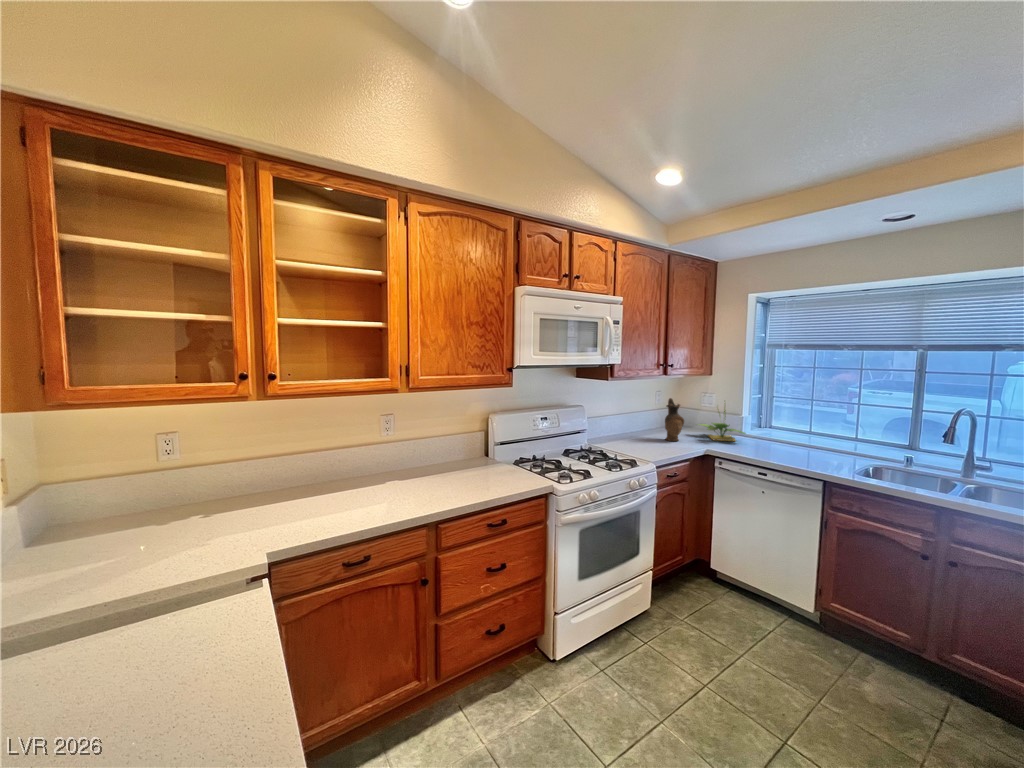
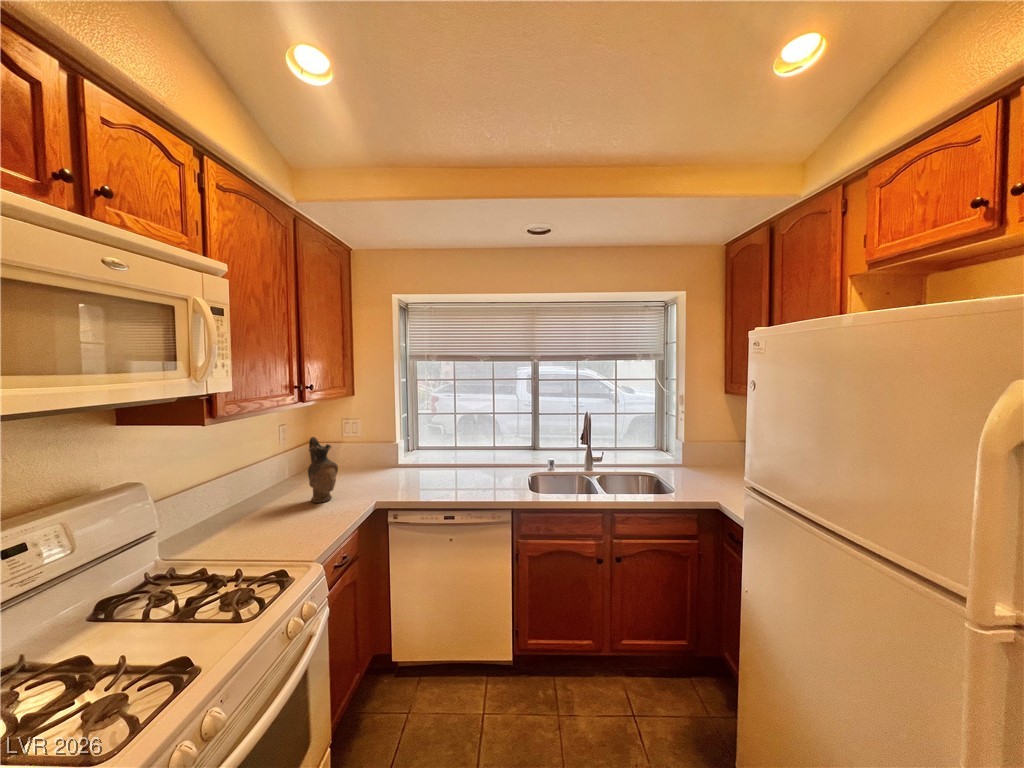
potted plant: present [699,410,746,441] -> none [343,426,412,484]

